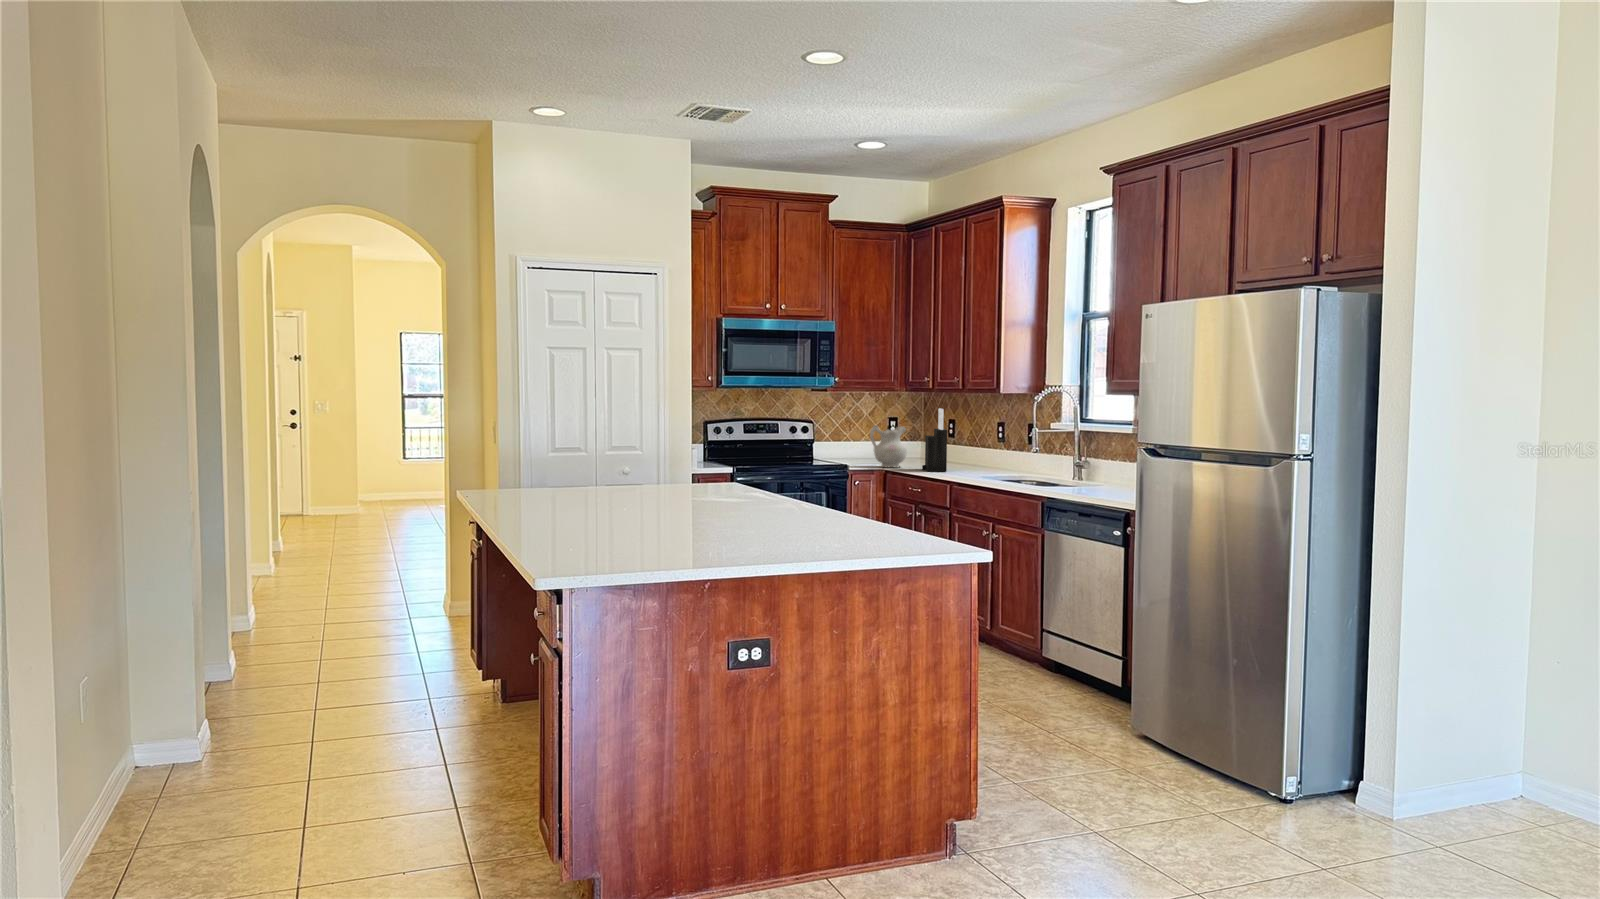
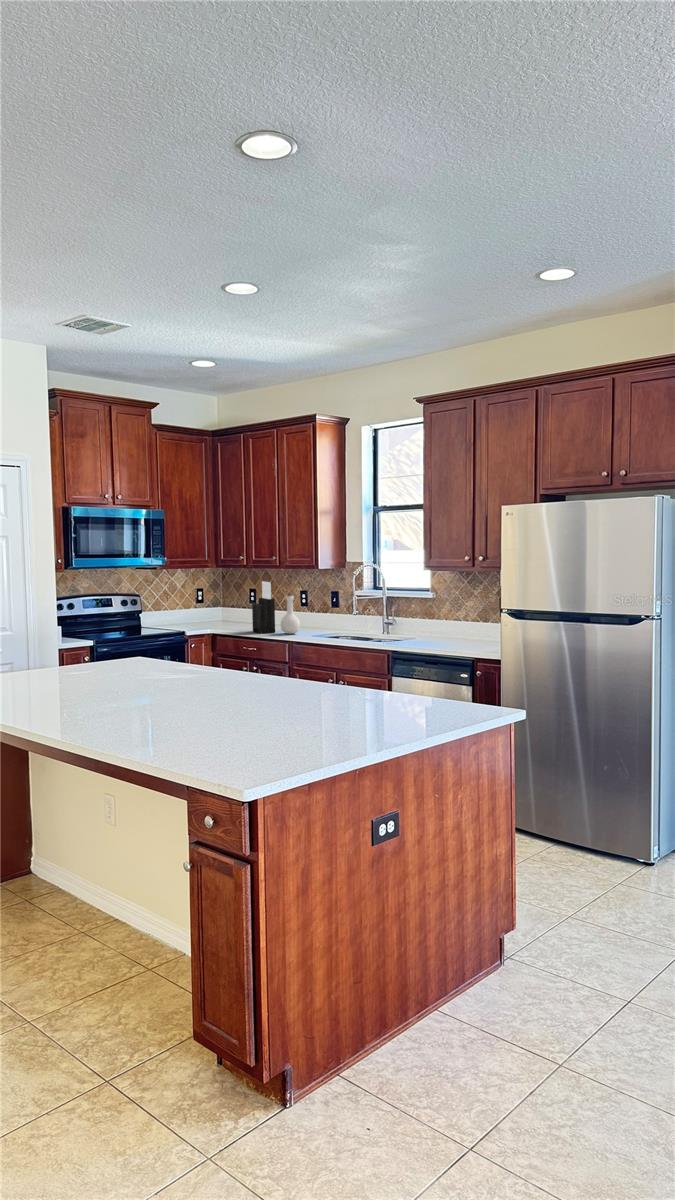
bottle: none [950,422,974,474] -> present [281,593,300,634]
ceramic pitcher: present [870,425,907,468] -> none [205,597,235,632]

